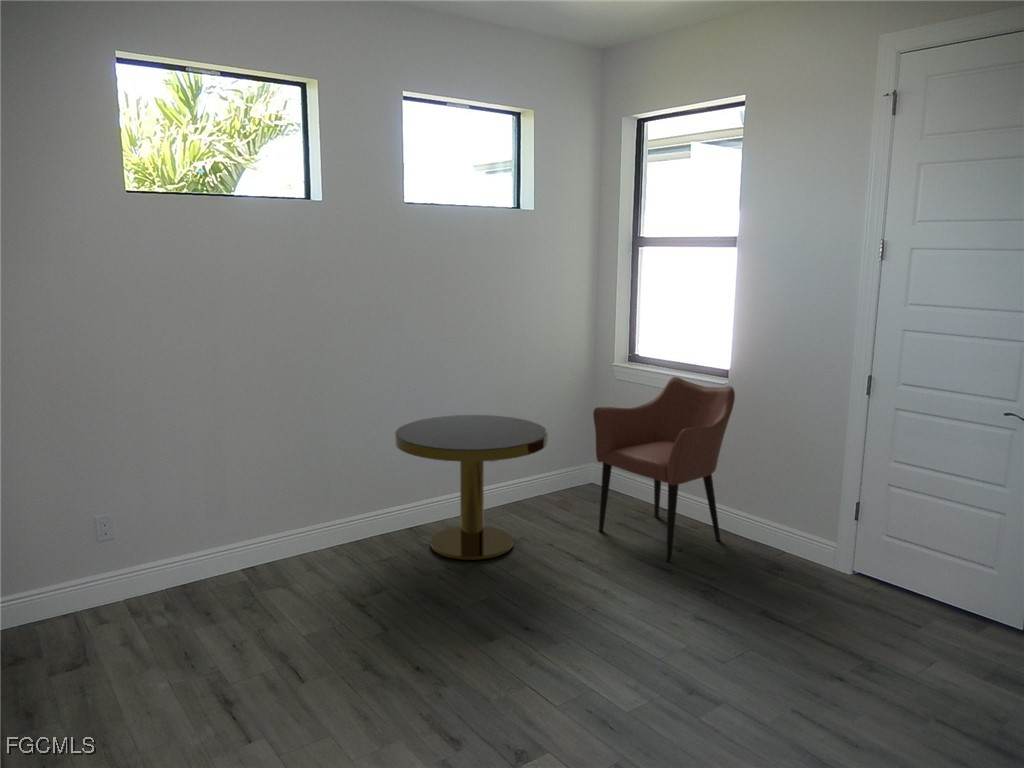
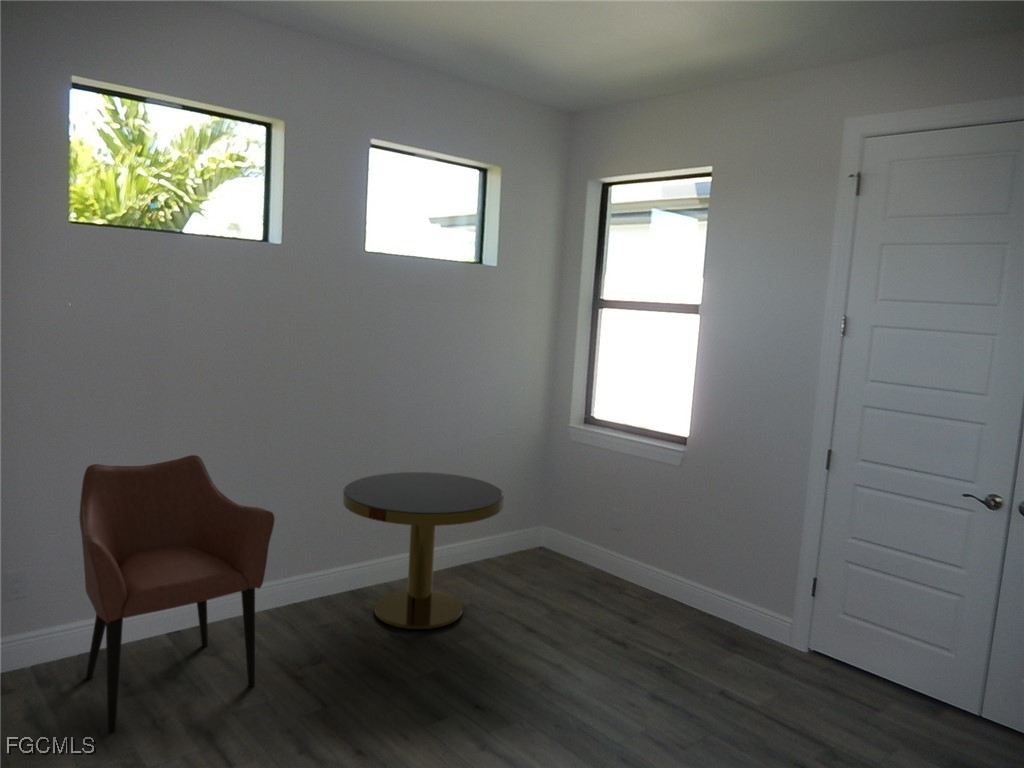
armchair: present [593,377,735,561] -> present [79,455,275,732]

